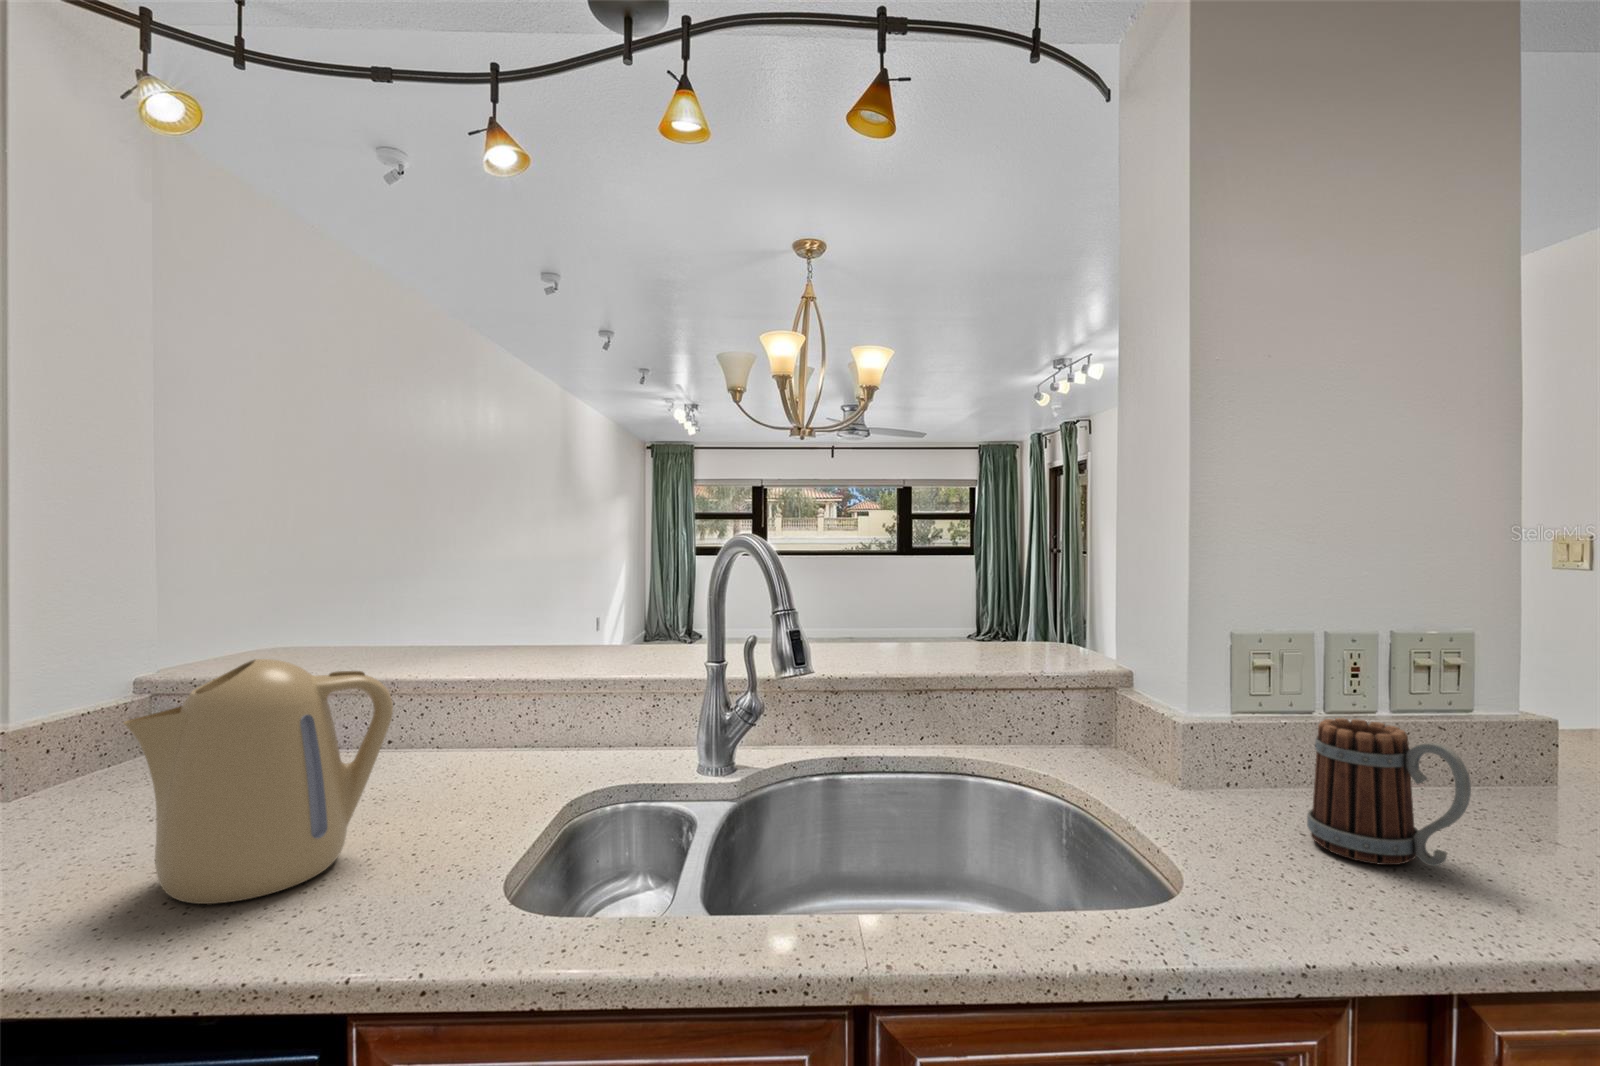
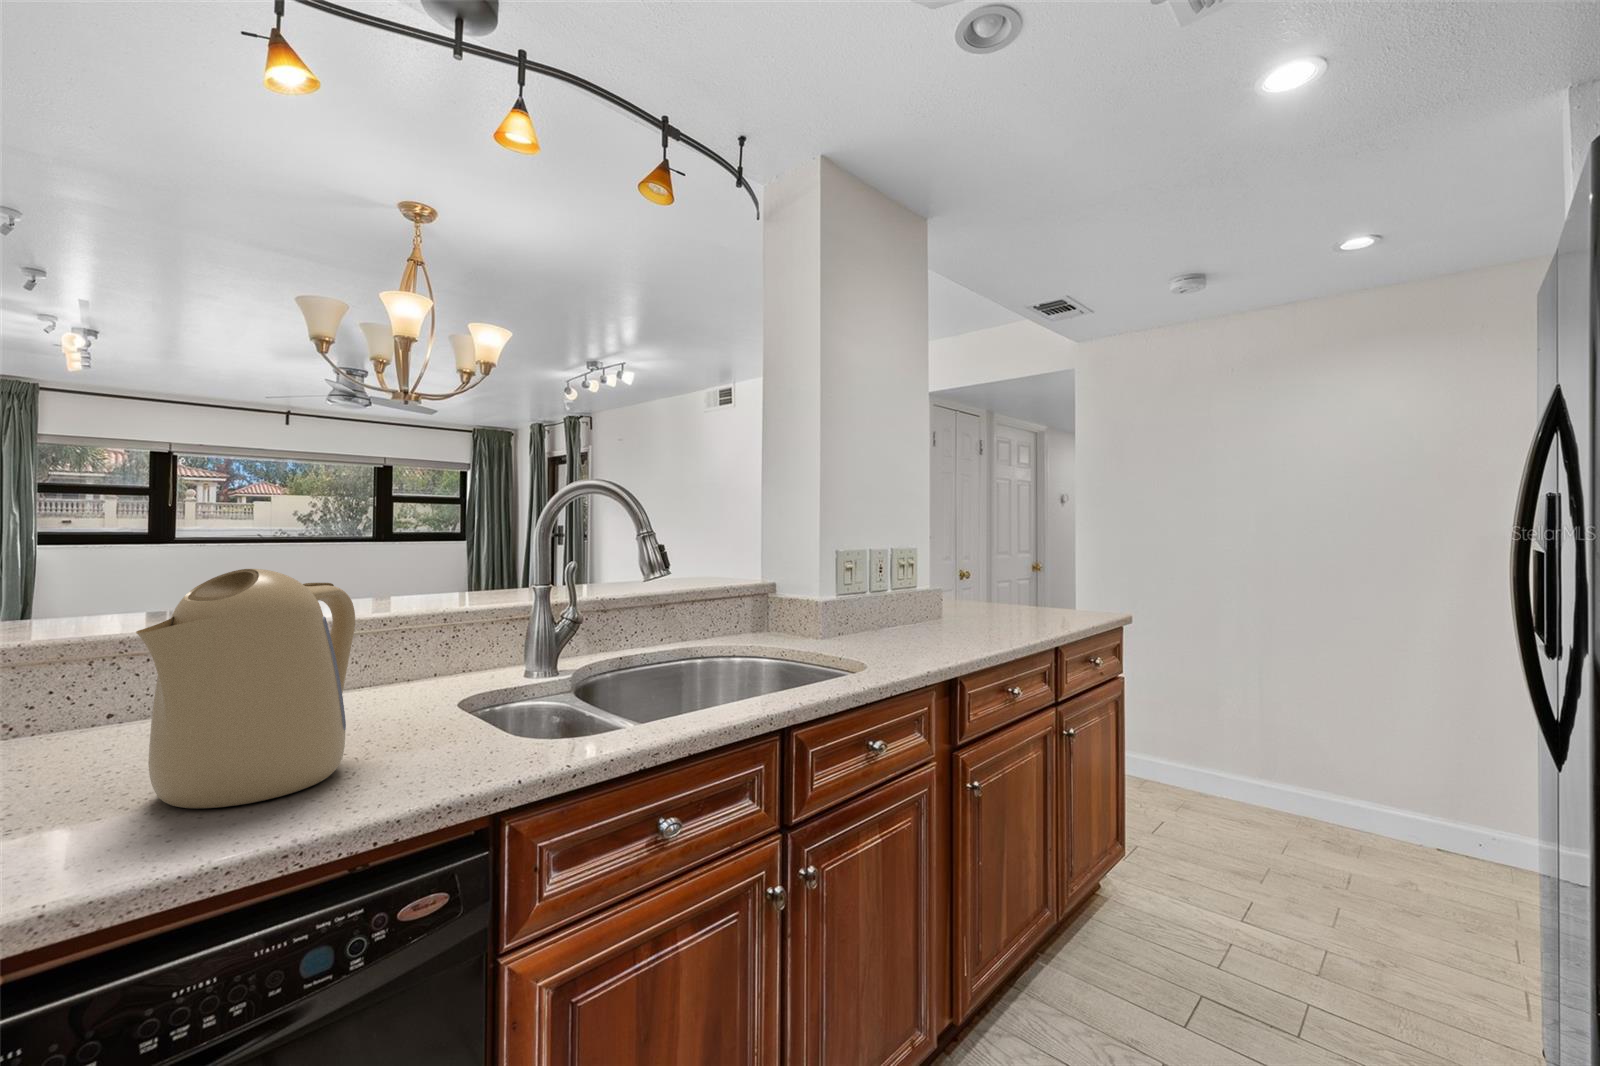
mug: present [1307,718,1471,866] -> none [914,578,984,646]

